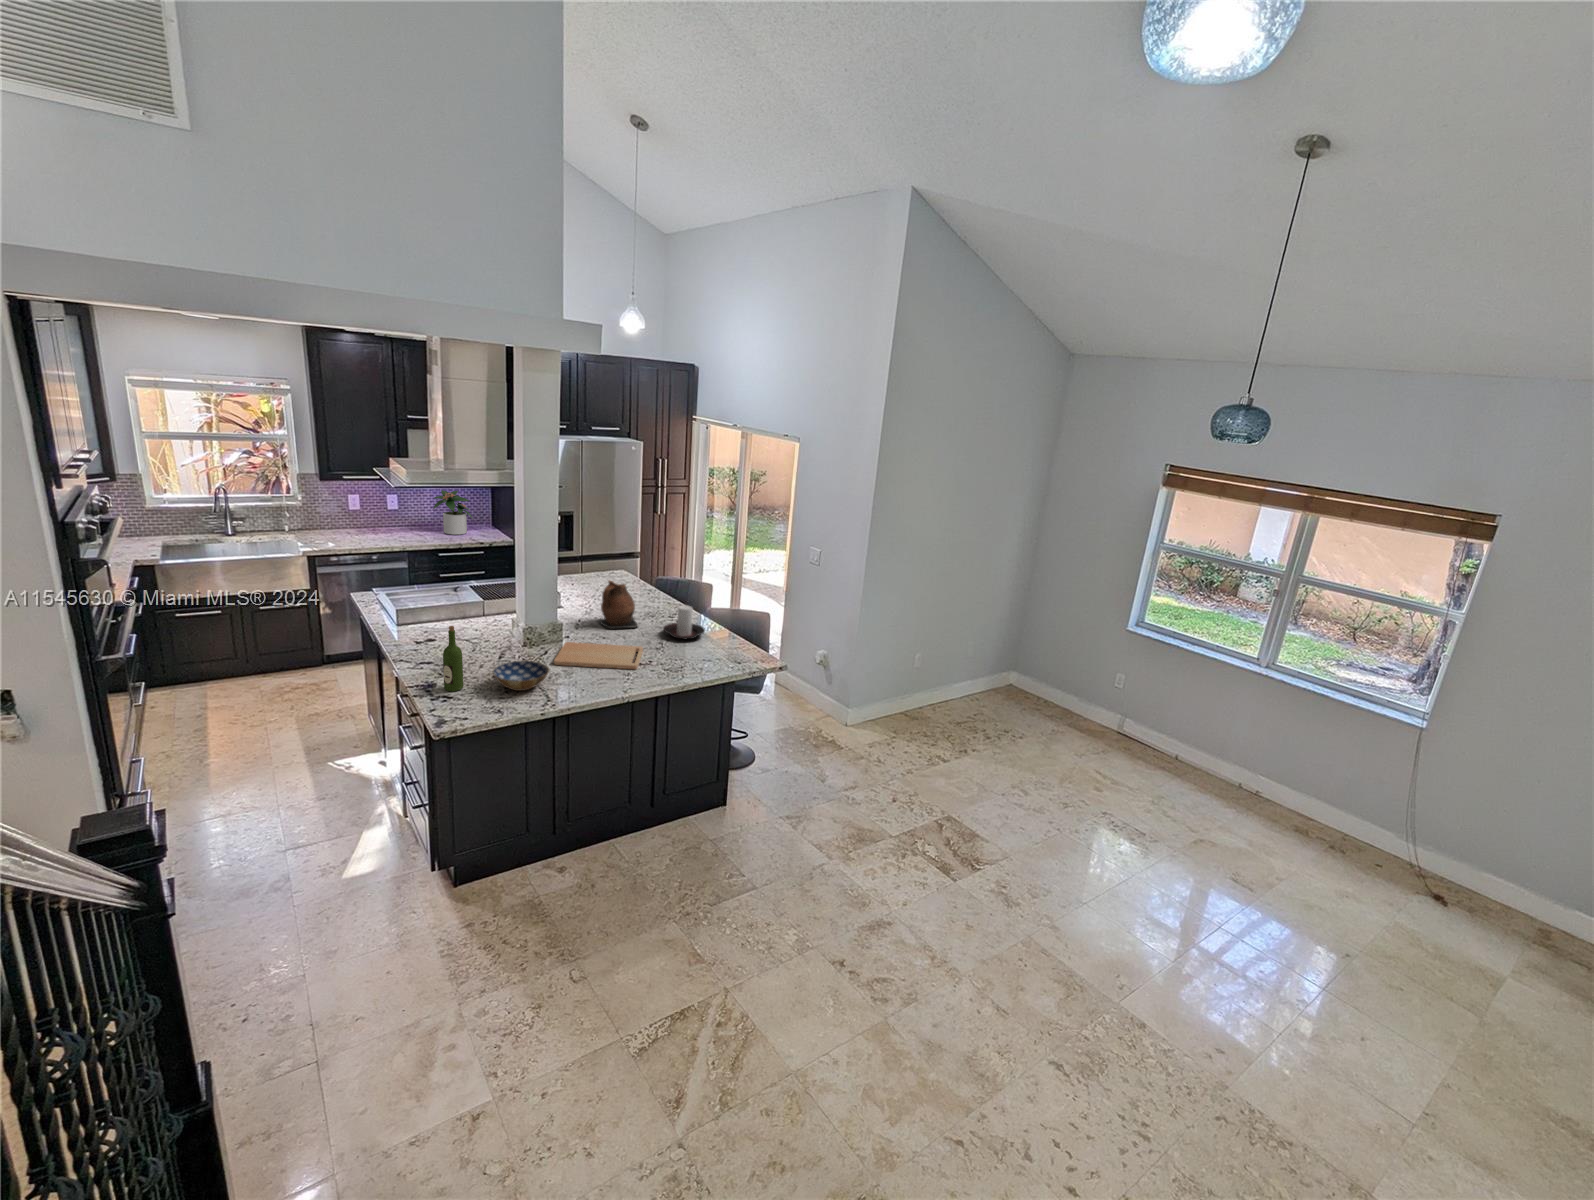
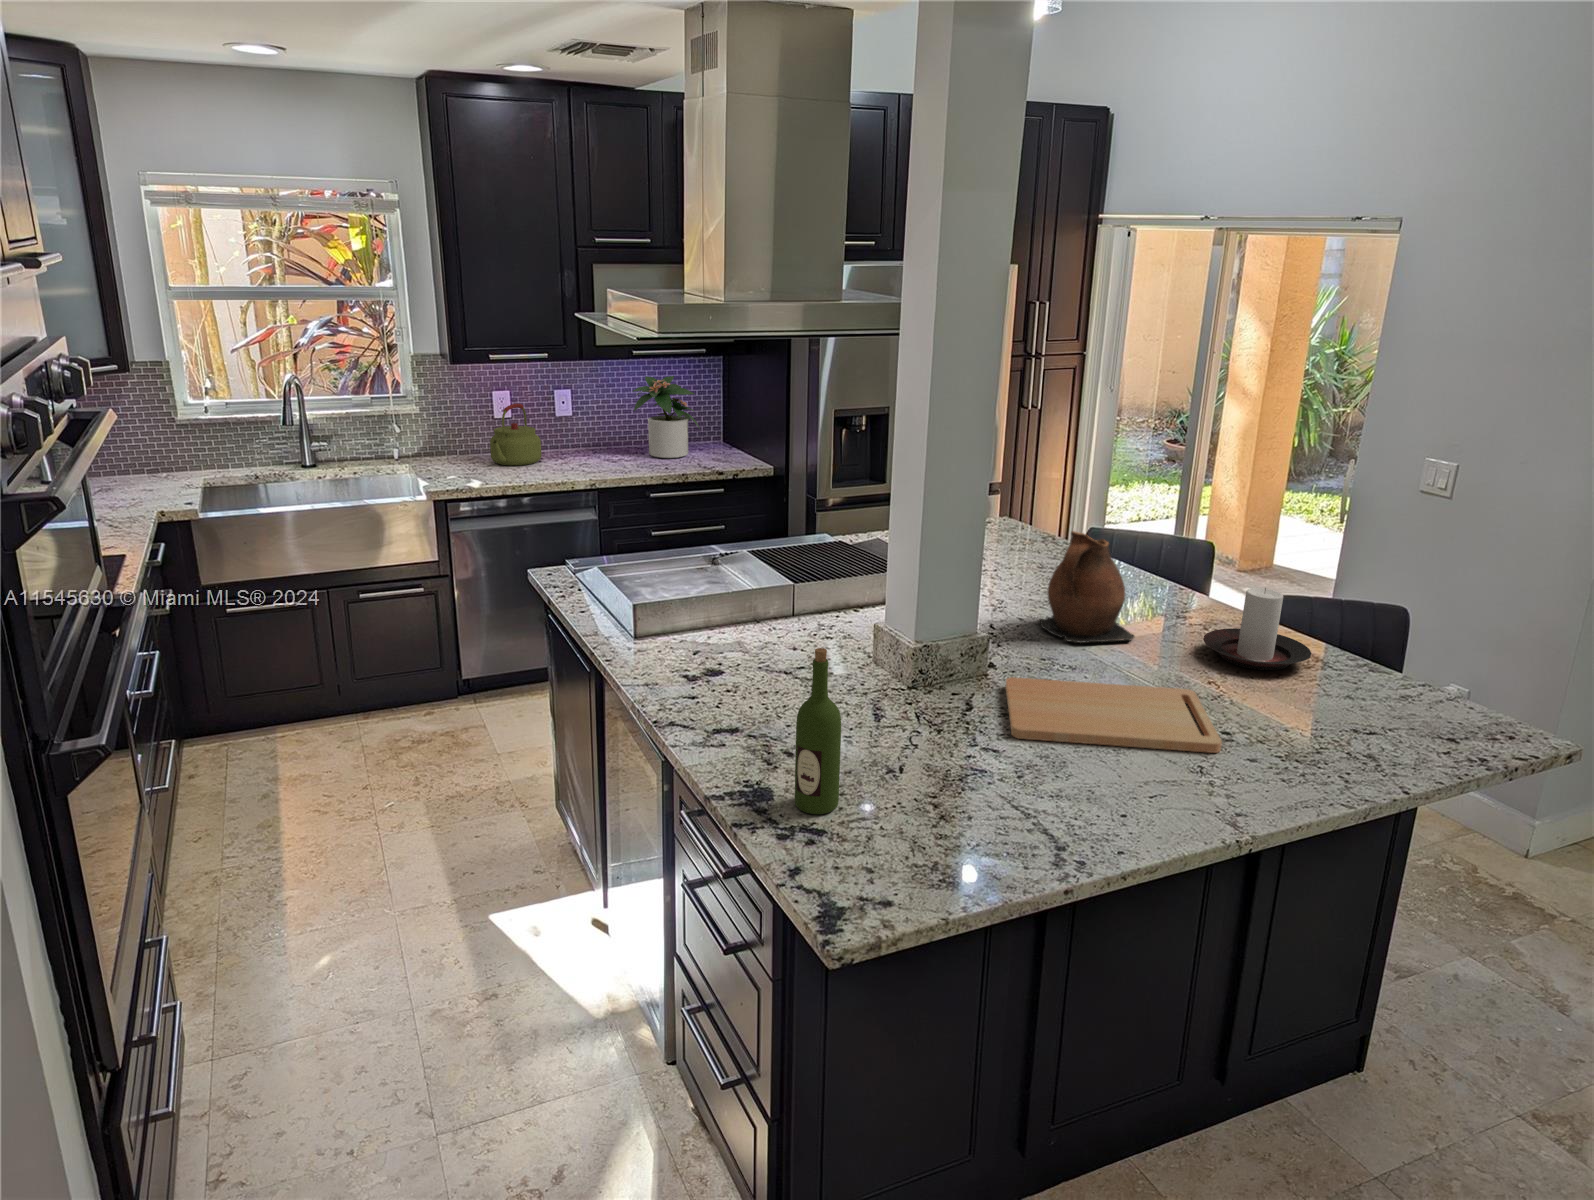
kettle: none [346,503,378,537] -> present [490,404,542,466]
bowl: present [493,661,550,691] -> none [907,732,1048,815]

